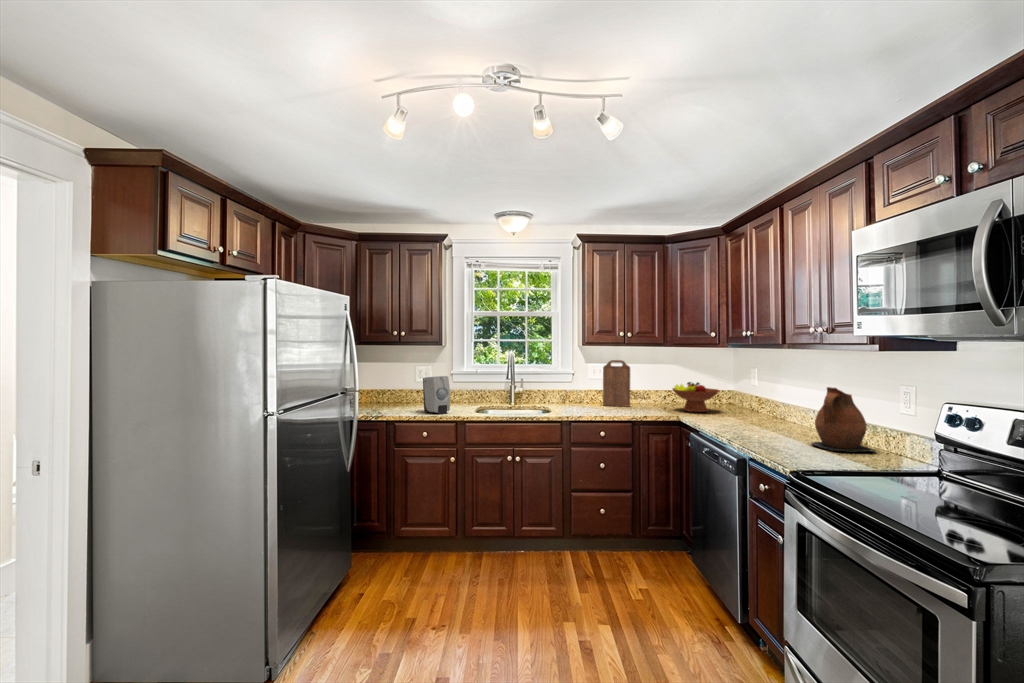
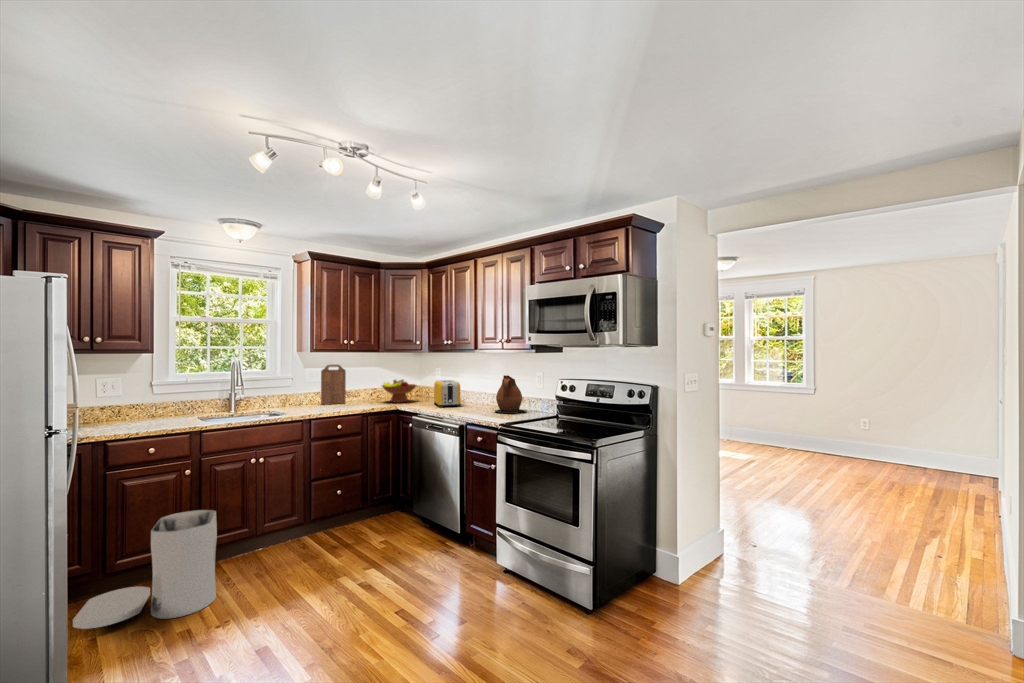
soap dispenser: present [423,376,450,414] -> none [134,385,175,427]
toaster: none [735,387,770,428] -> present [434,380,460,408]
trash can: none [358,499,462,601] -> present [73,510,217,629]

